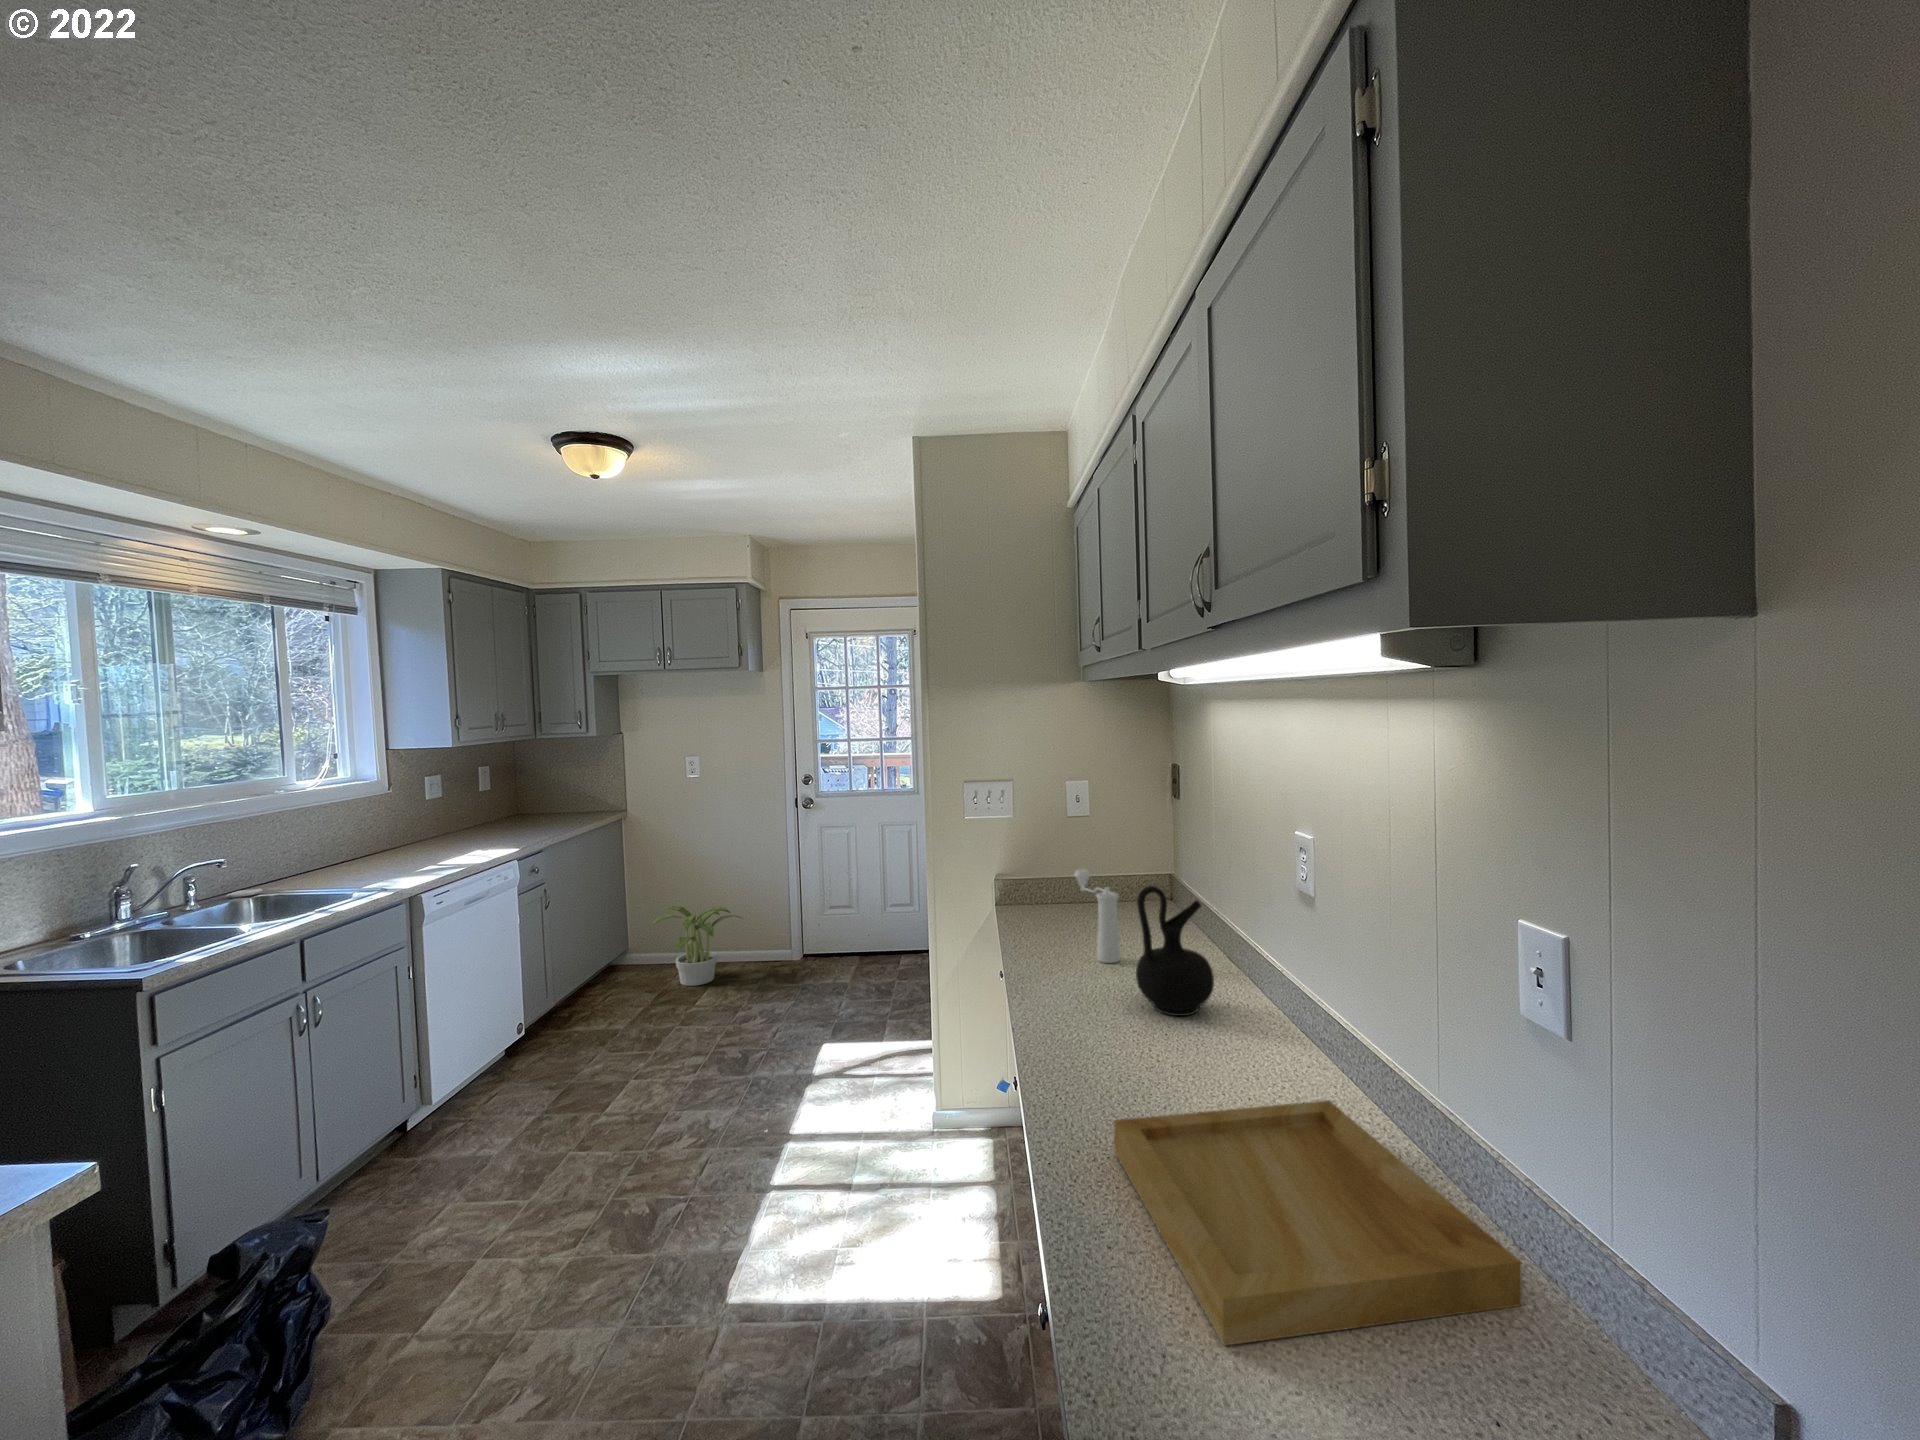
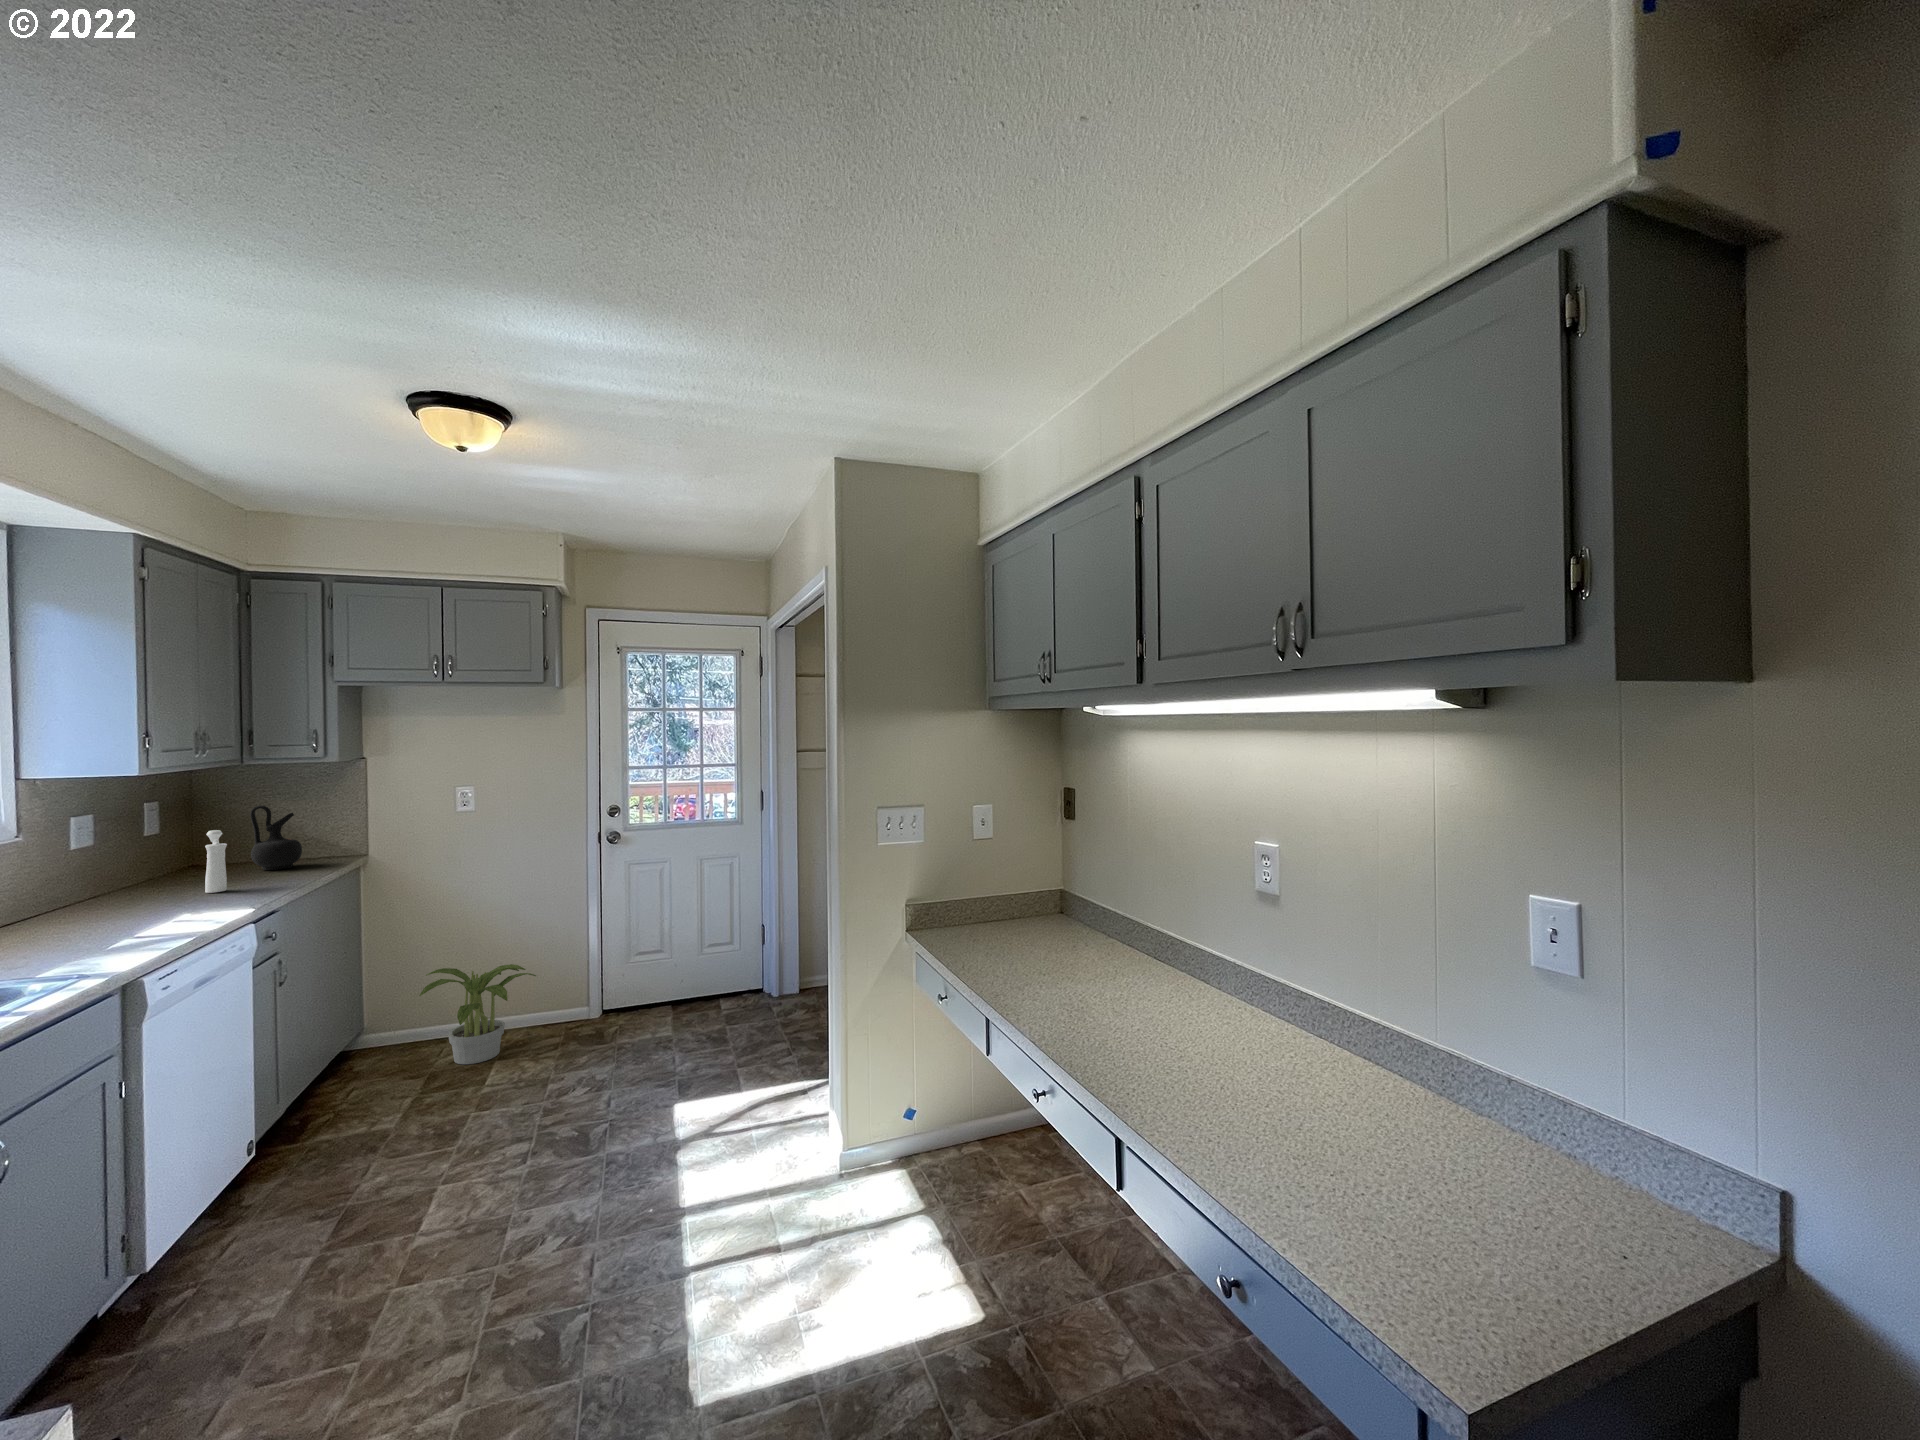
pepper mill: present [1074,869,1120,963] -> present [205,830,227,893]
ceramic jug: present [1136,886,1214,1016] -> present [250,805,302,870]
tray: present [1114,1100,1522,1345] -> none [1224,1058,1564,1251]

